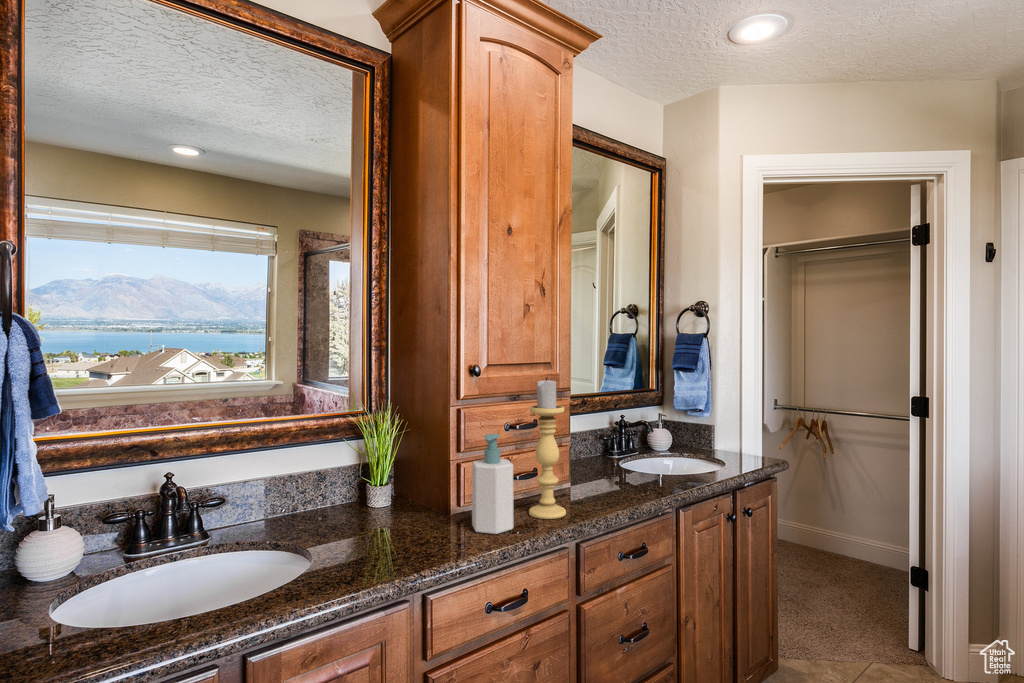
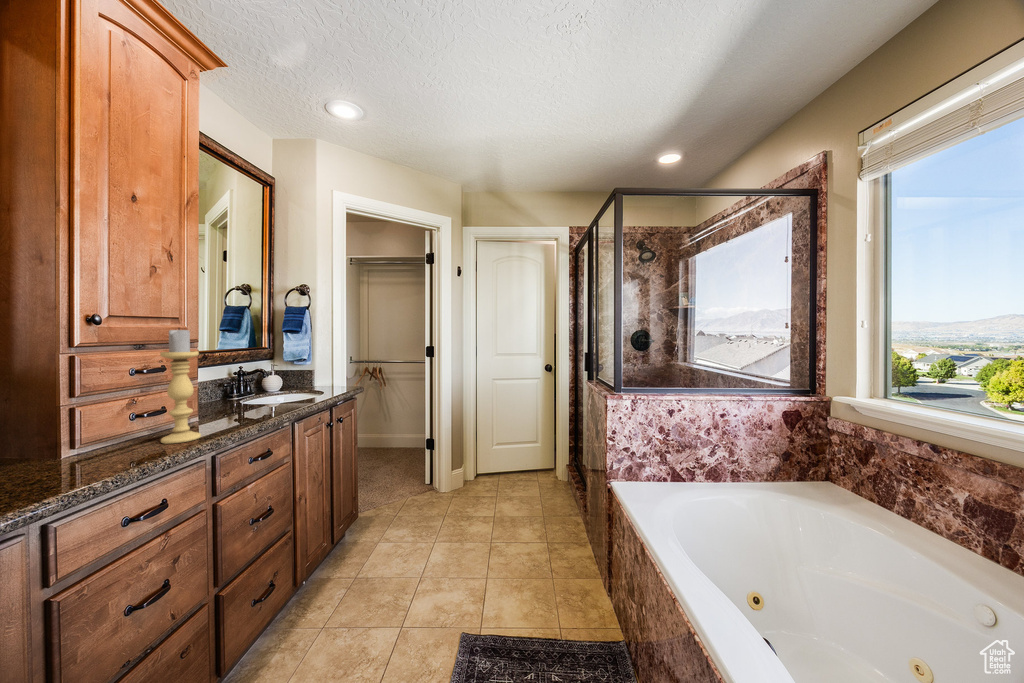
soap bottle: present [472,434,514,534] -> none [92,375,148,464]

